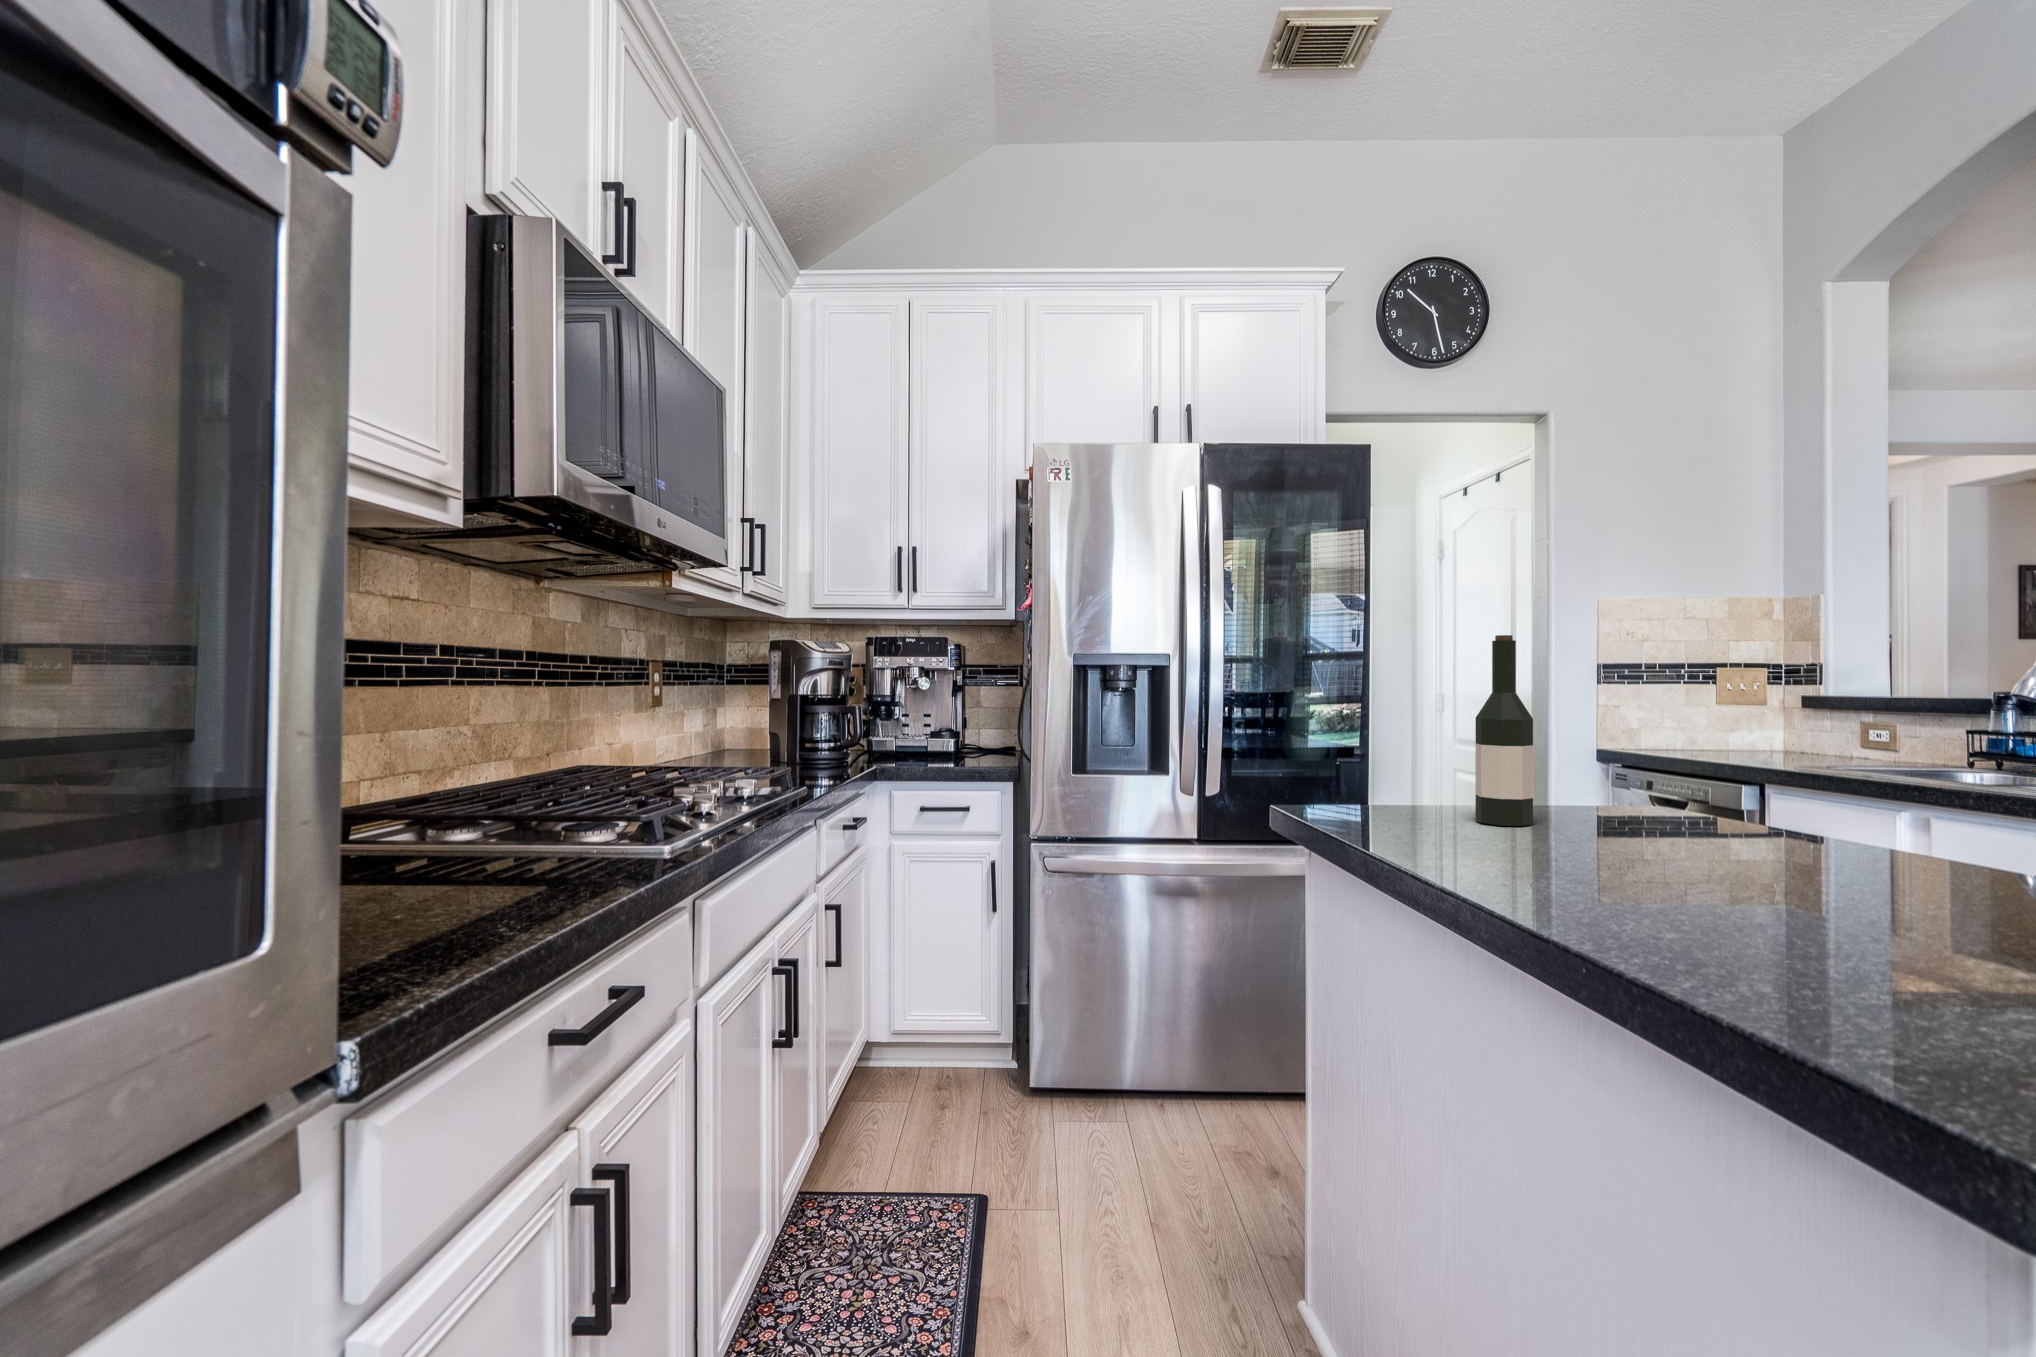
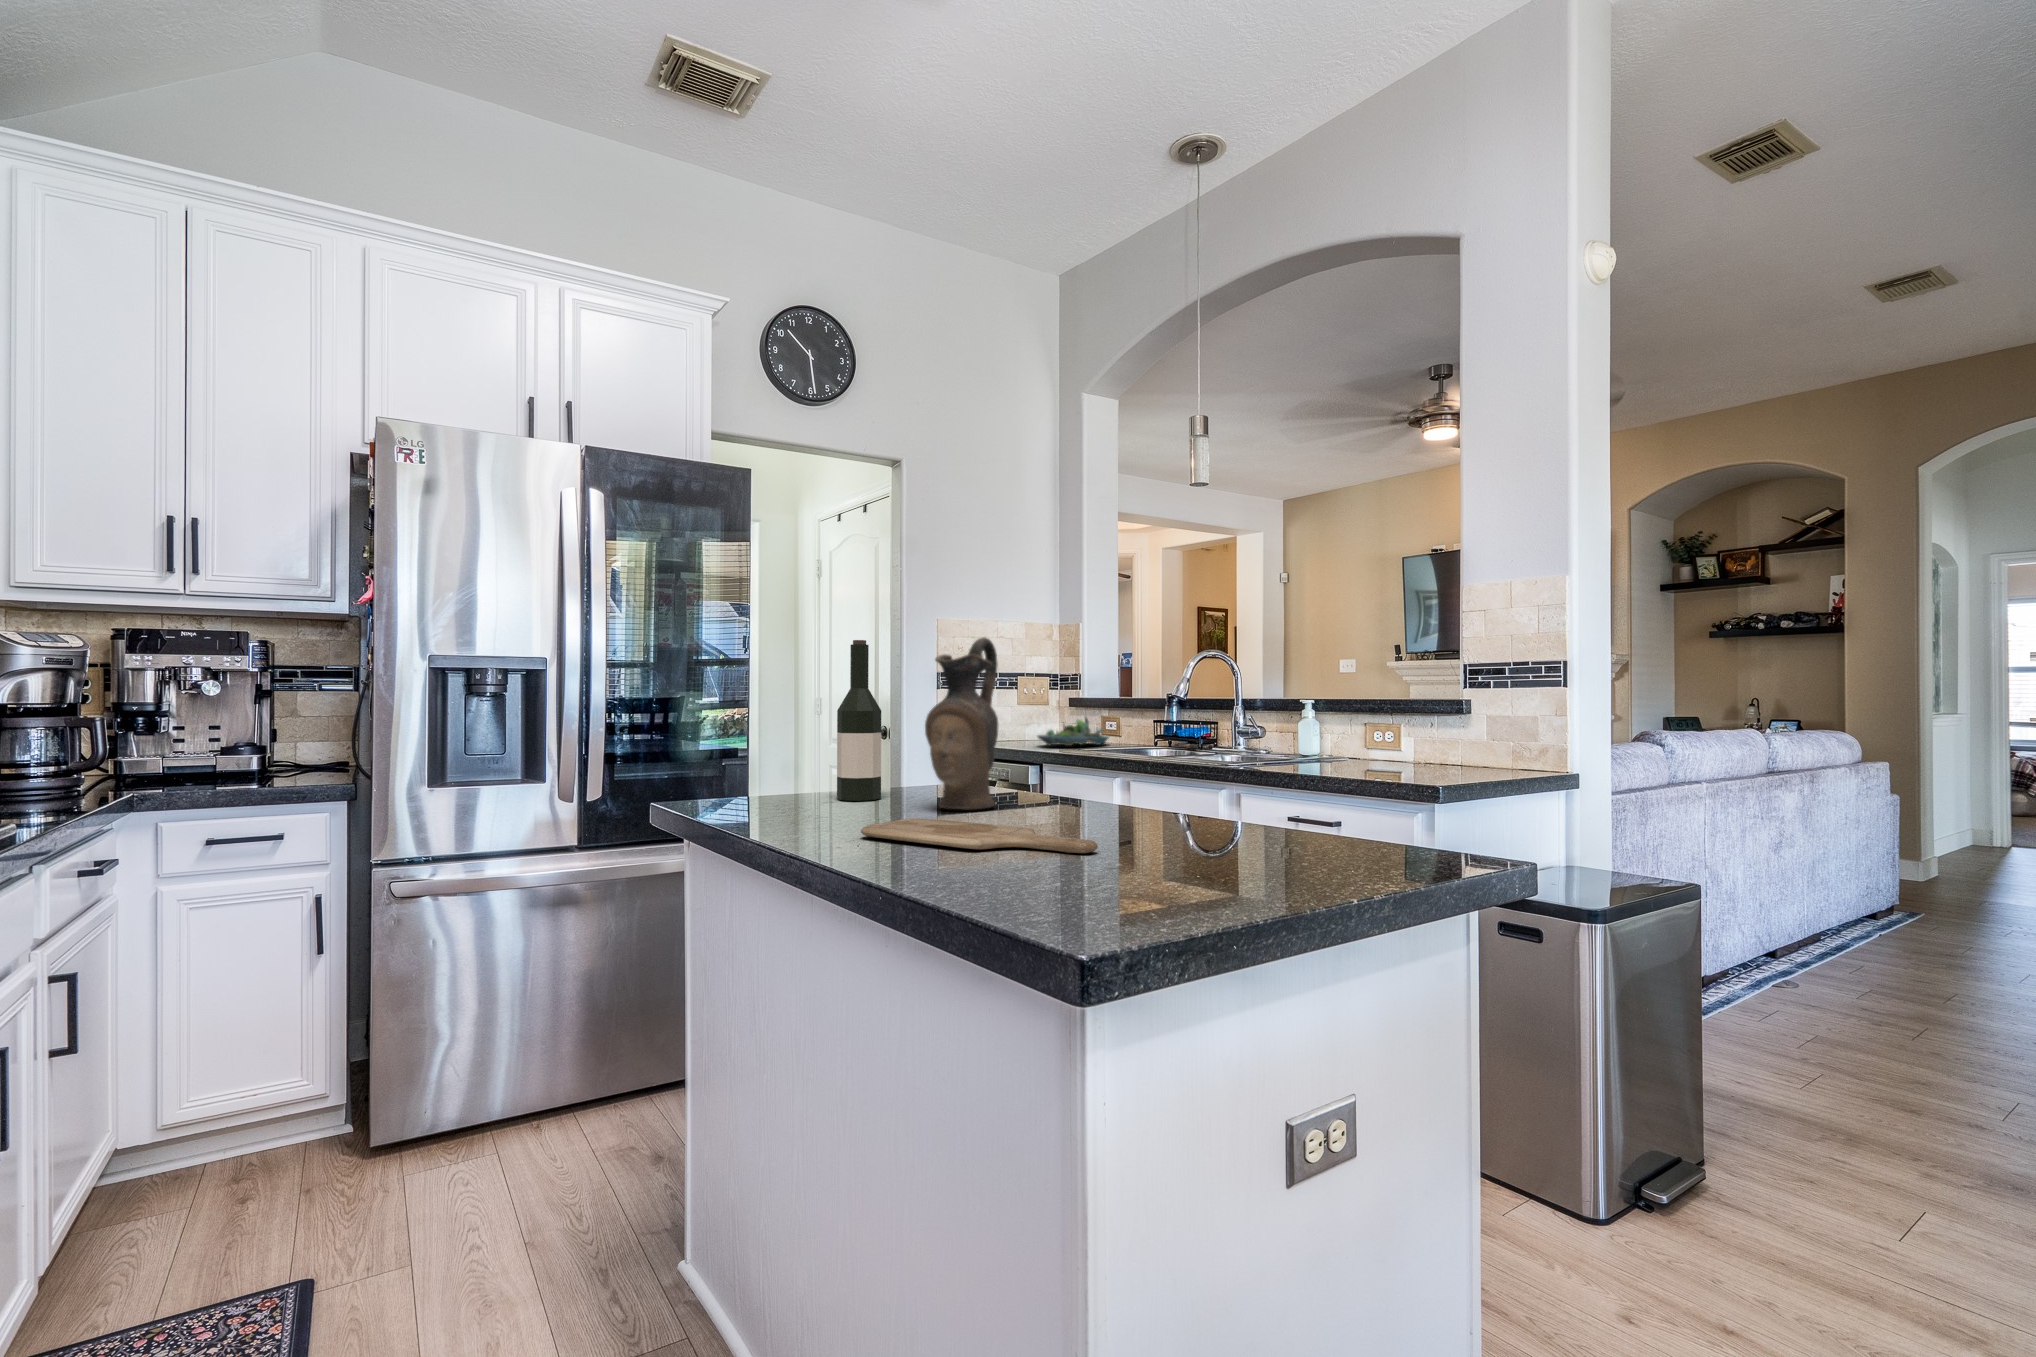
ceramic pitcher: none [1595,629,1705,853] -> present [925,637,998,809]
succulent planter: none [1748,717,1870,759] -> present [1038,717,1108,746]
cutting board: none [1510,863,1904,952] -> present [861,818,1098,853]

